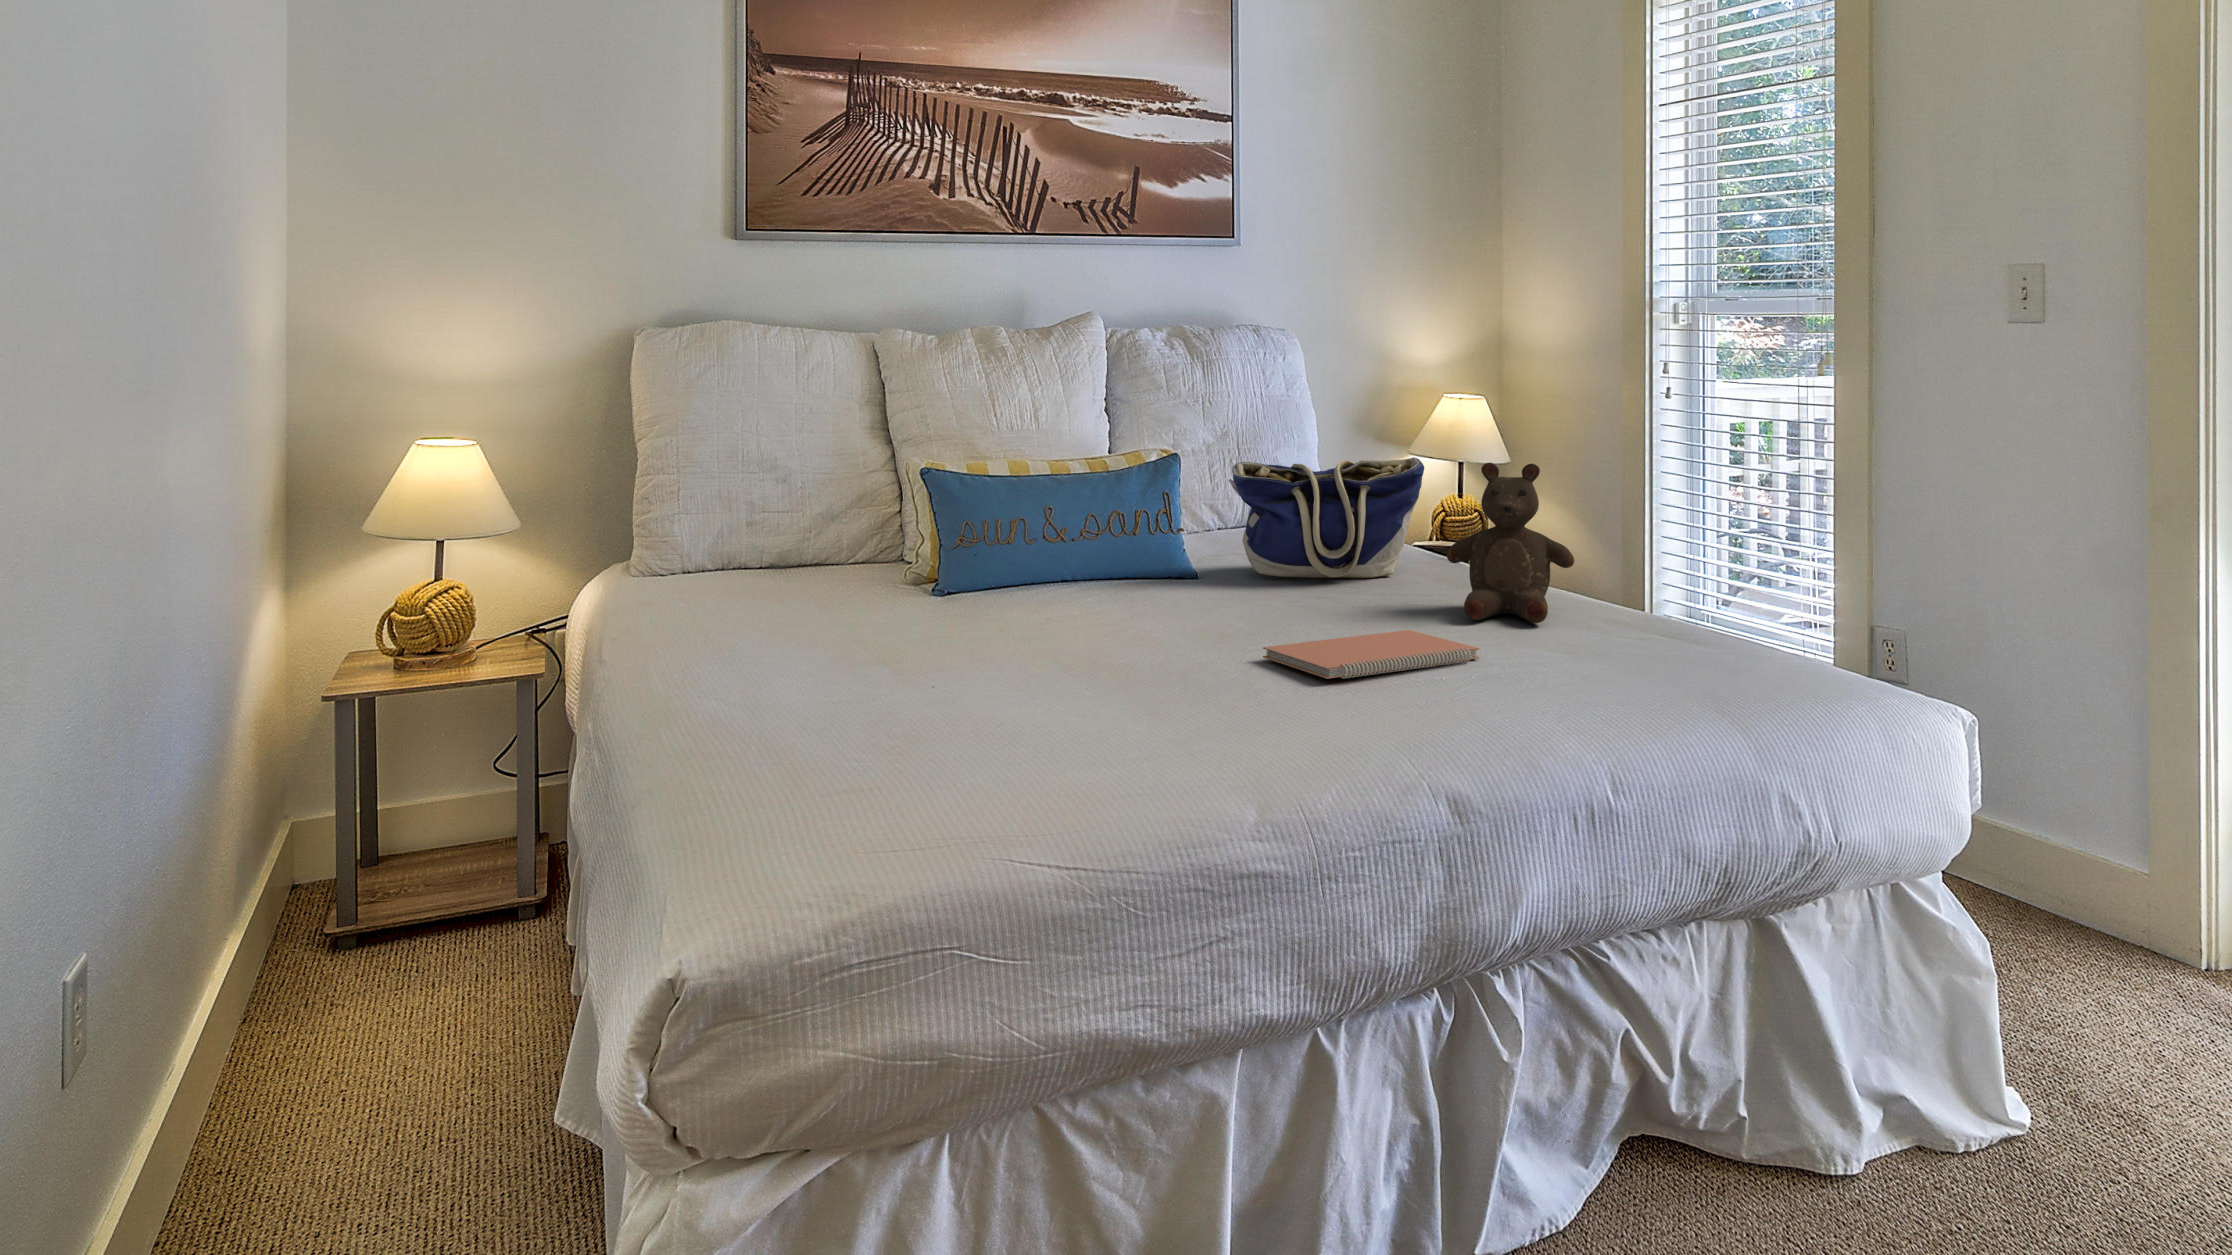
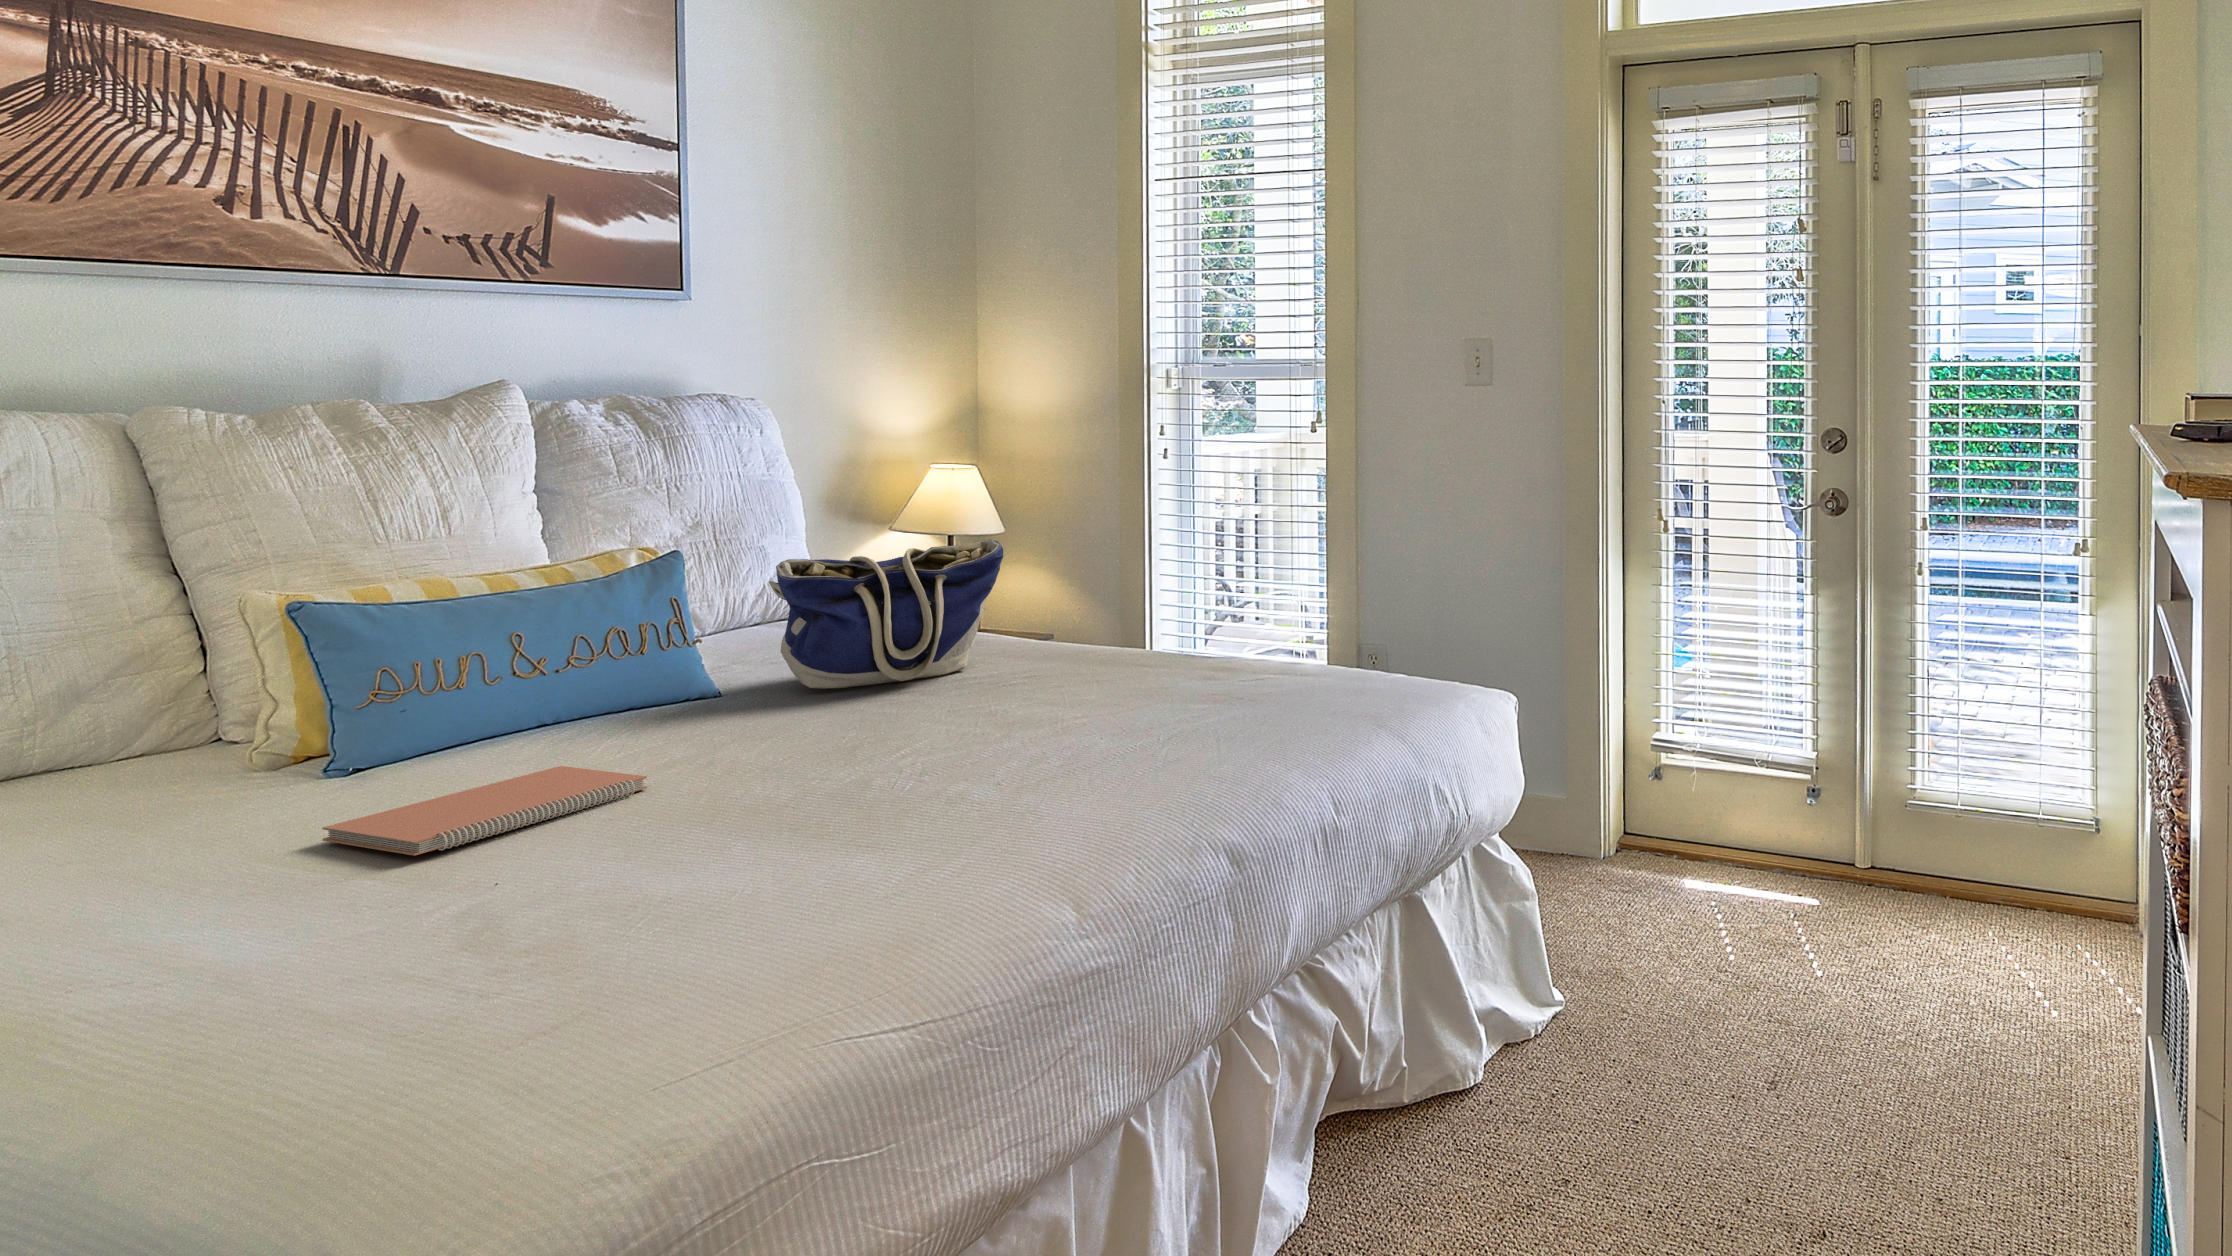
stuffed bear: present [1447,463,1574,623] -> none [1054,540,1185,707]
notebook: present [1263,630,1479,679] -> present [322,766,647,856]

